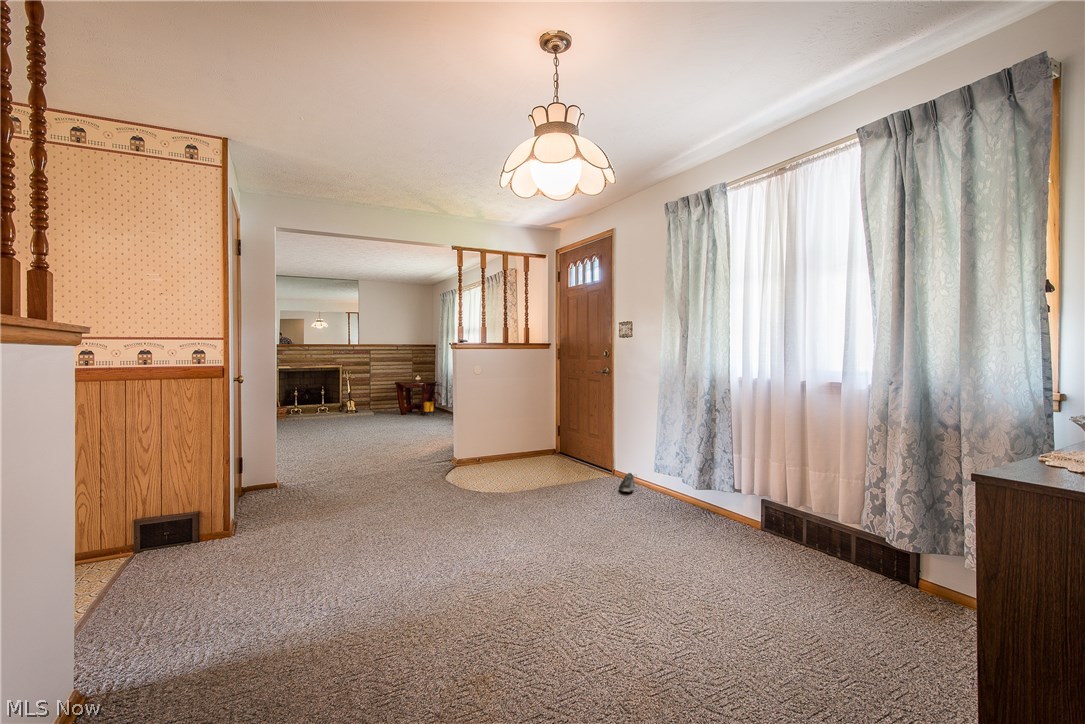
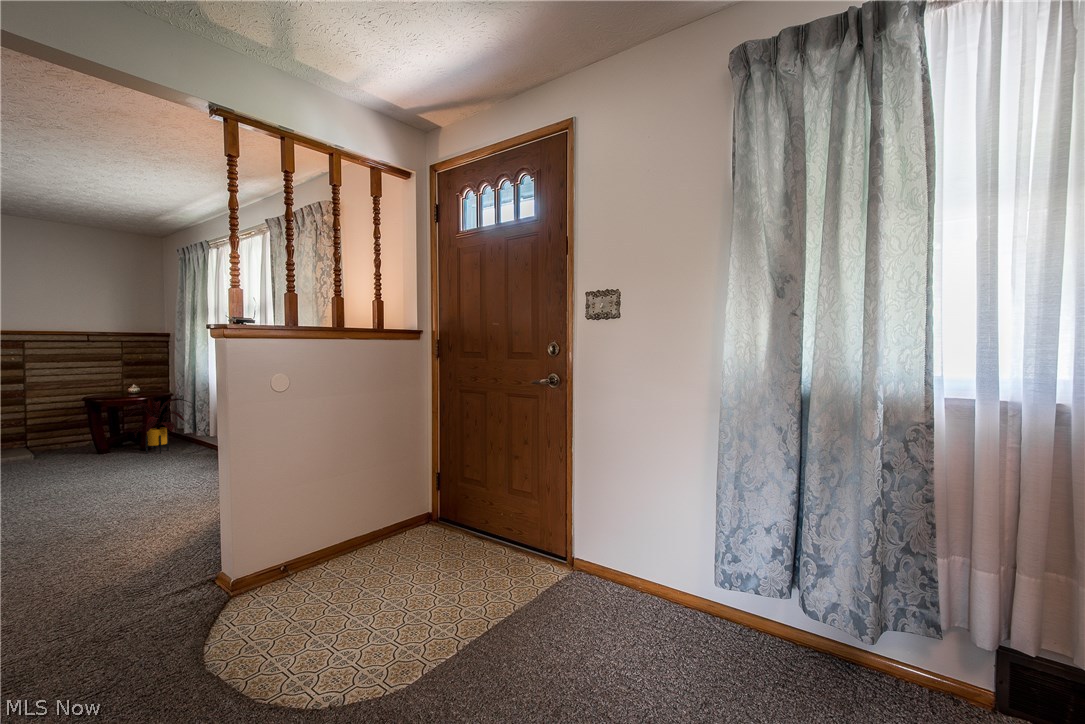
shoe: present [619,473,634,493] -> none [617,572,660,631]

